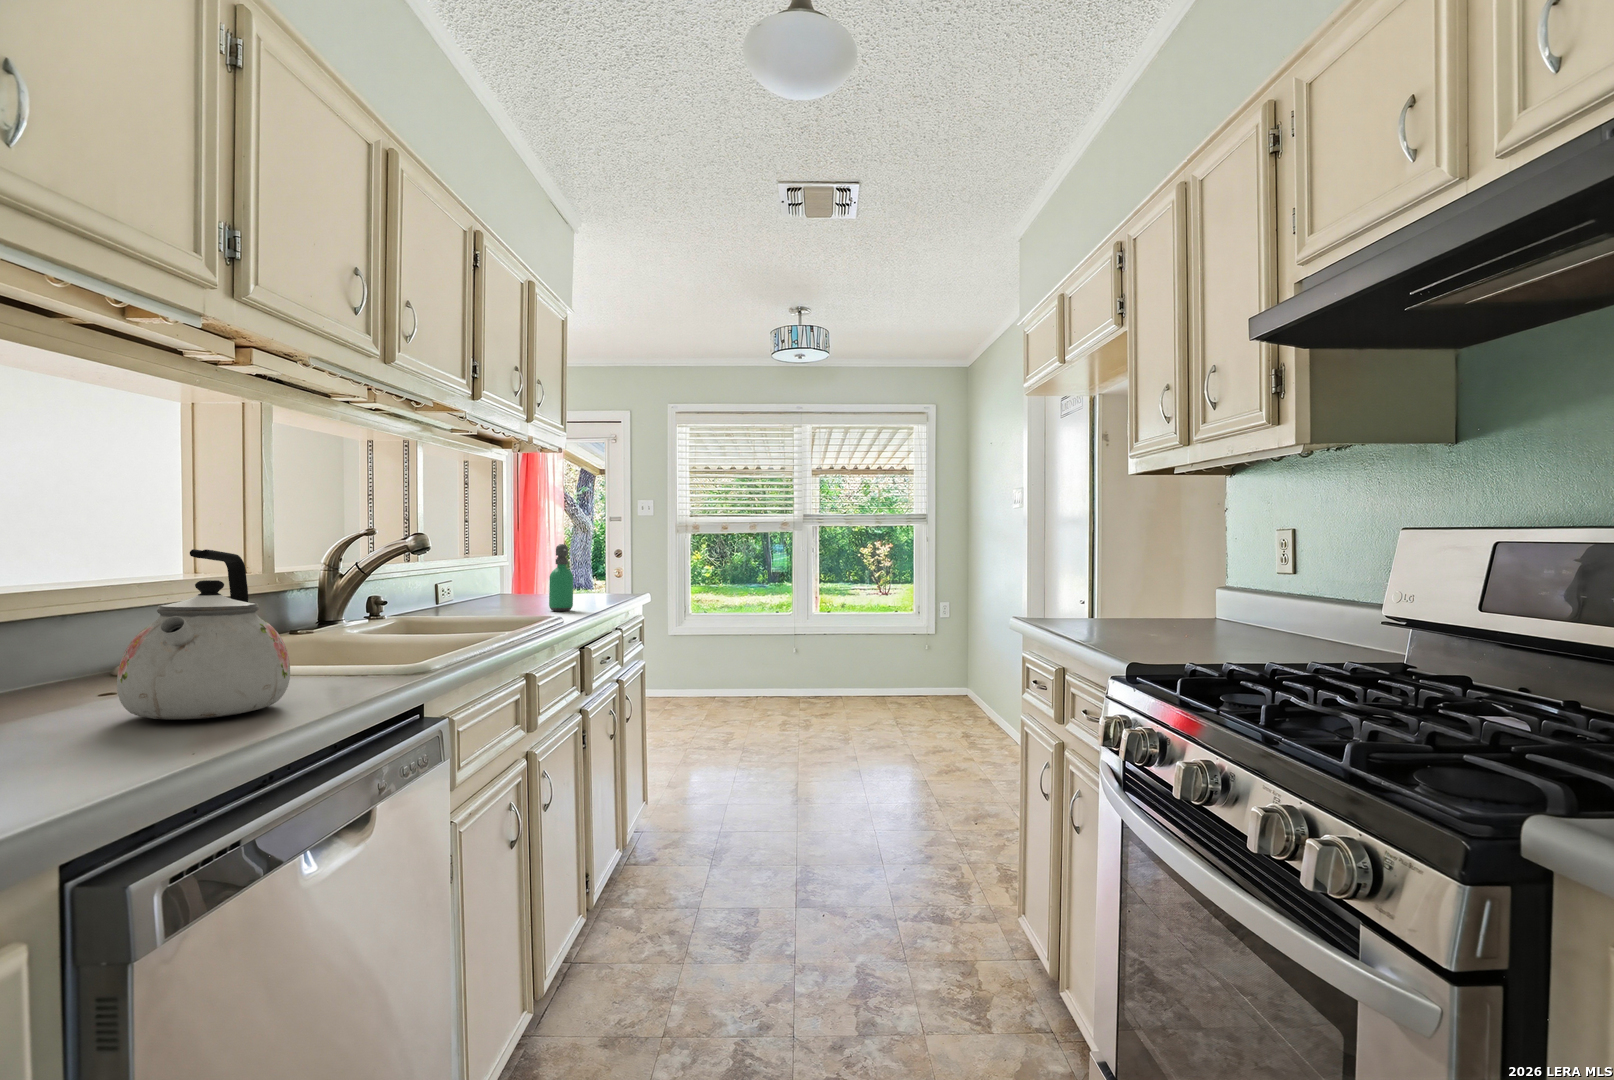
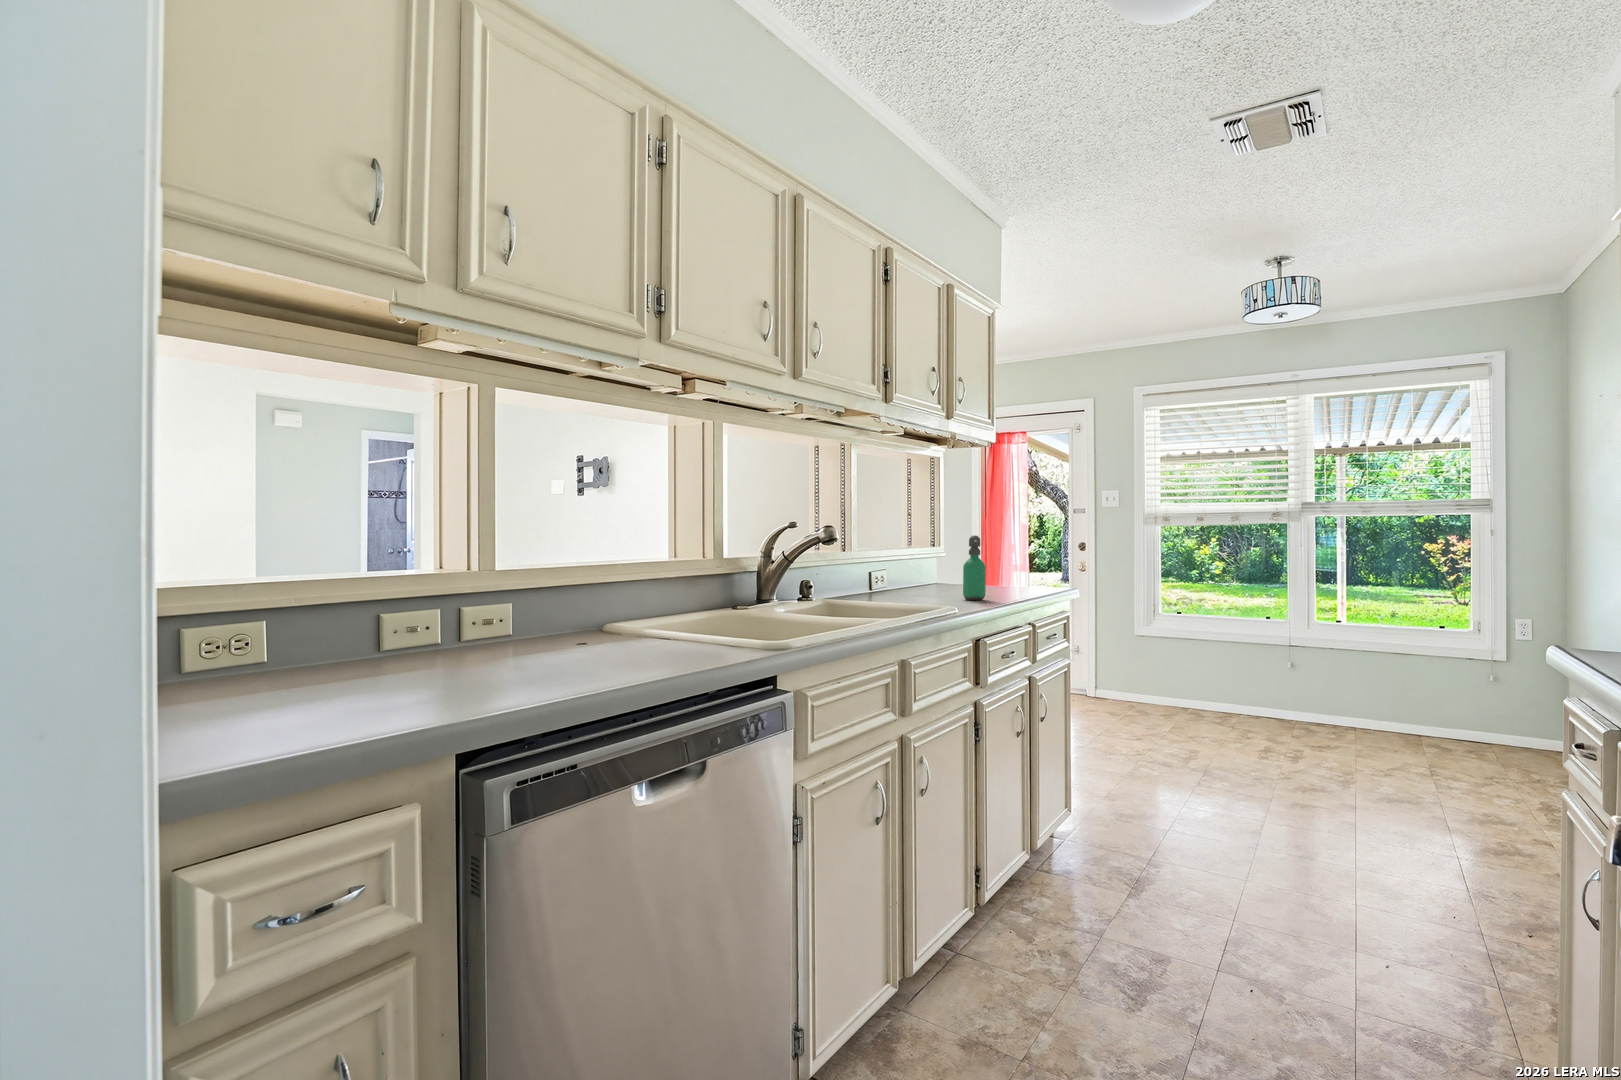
kettle: present [117,549,290,720] -> none [552,538,663,667]

